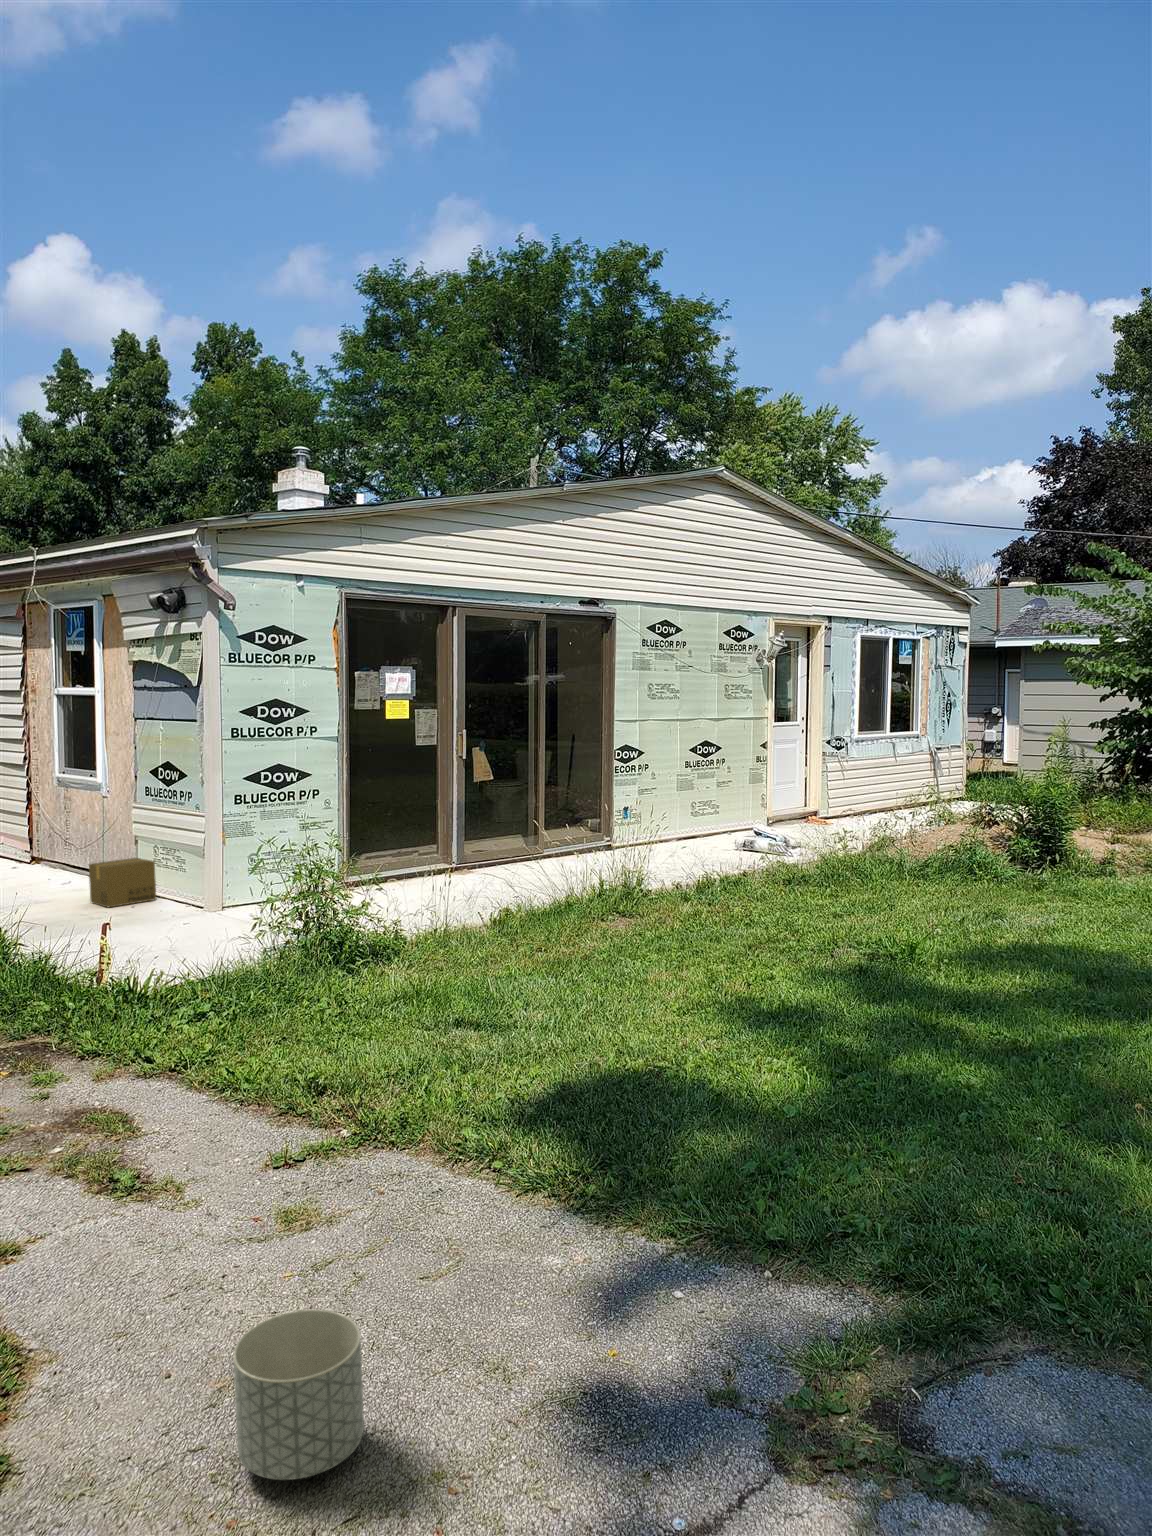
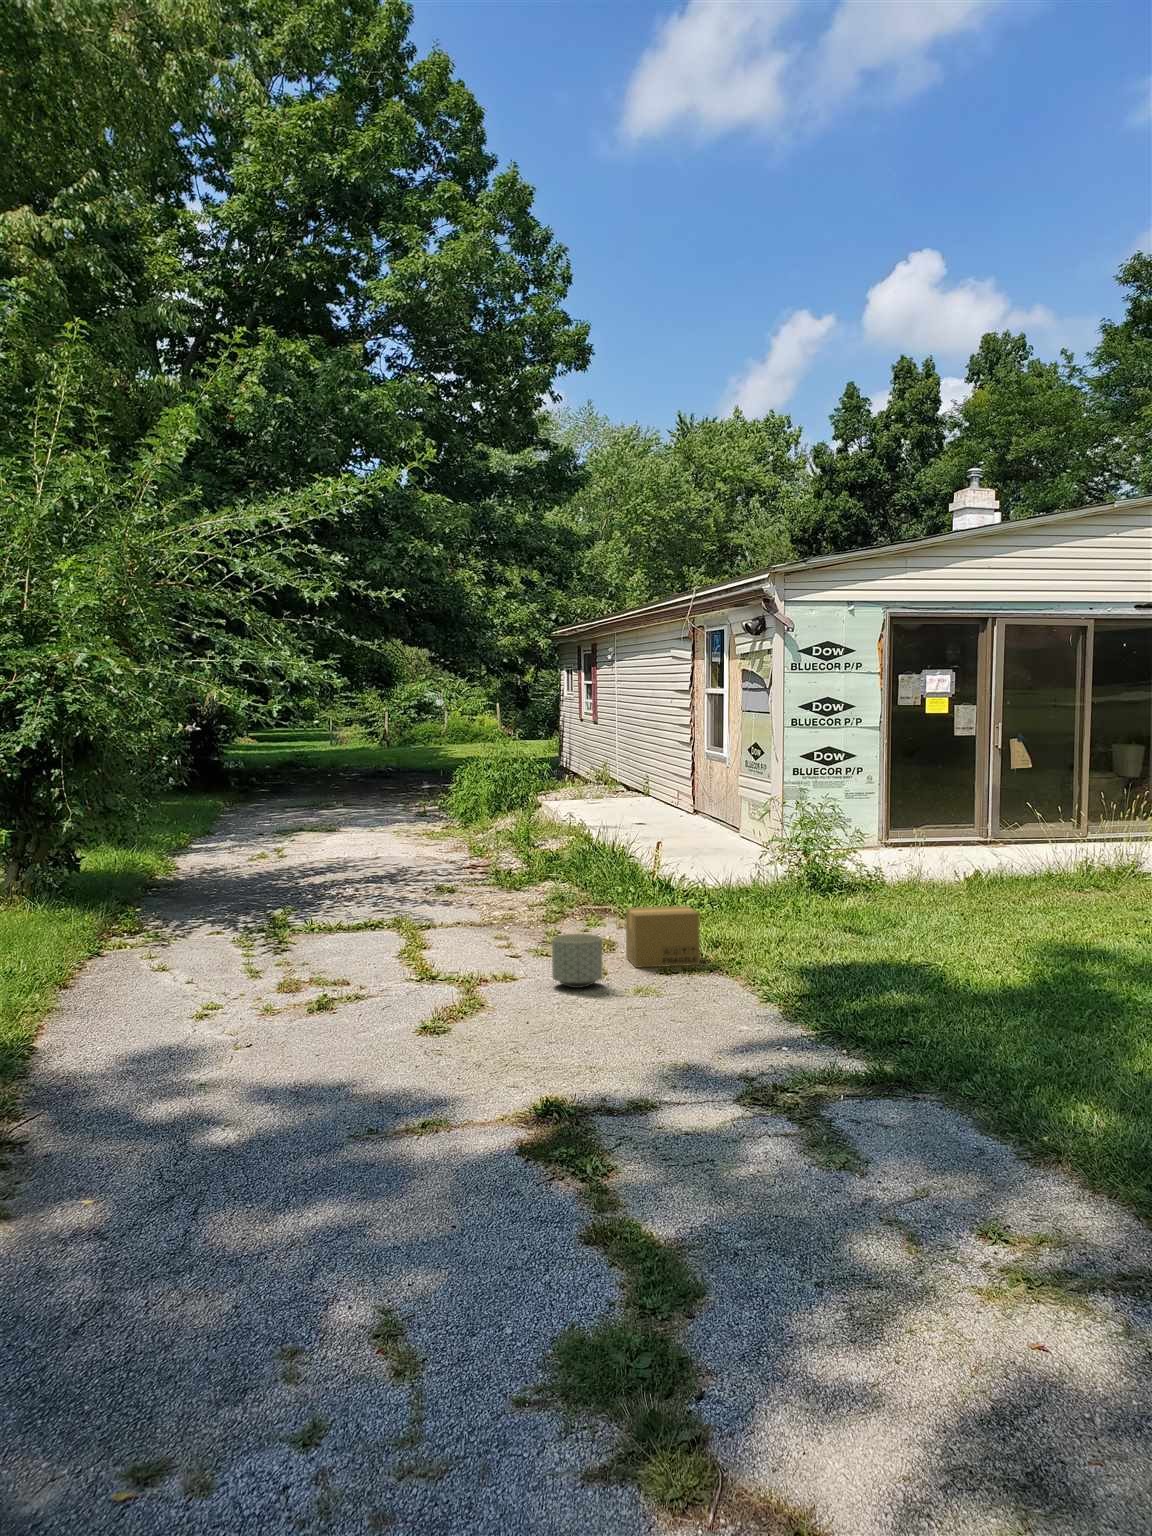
cardboard box: present [89,858,156,908] -> present [626,906,700,968]

